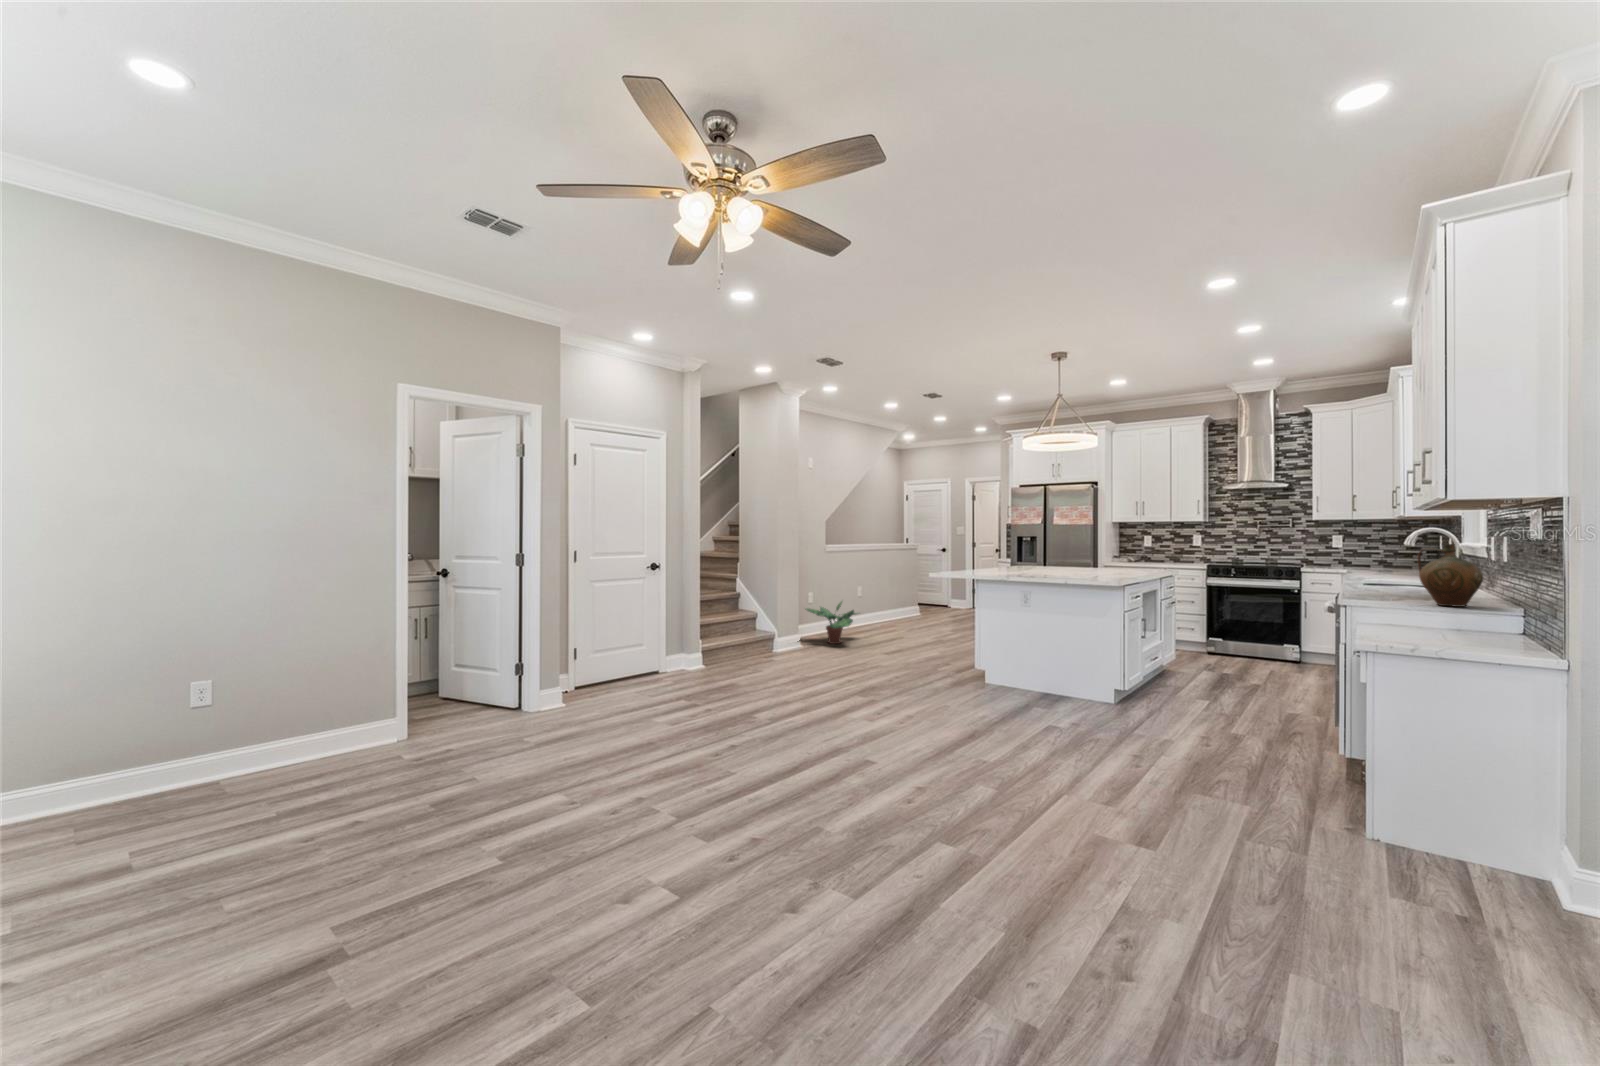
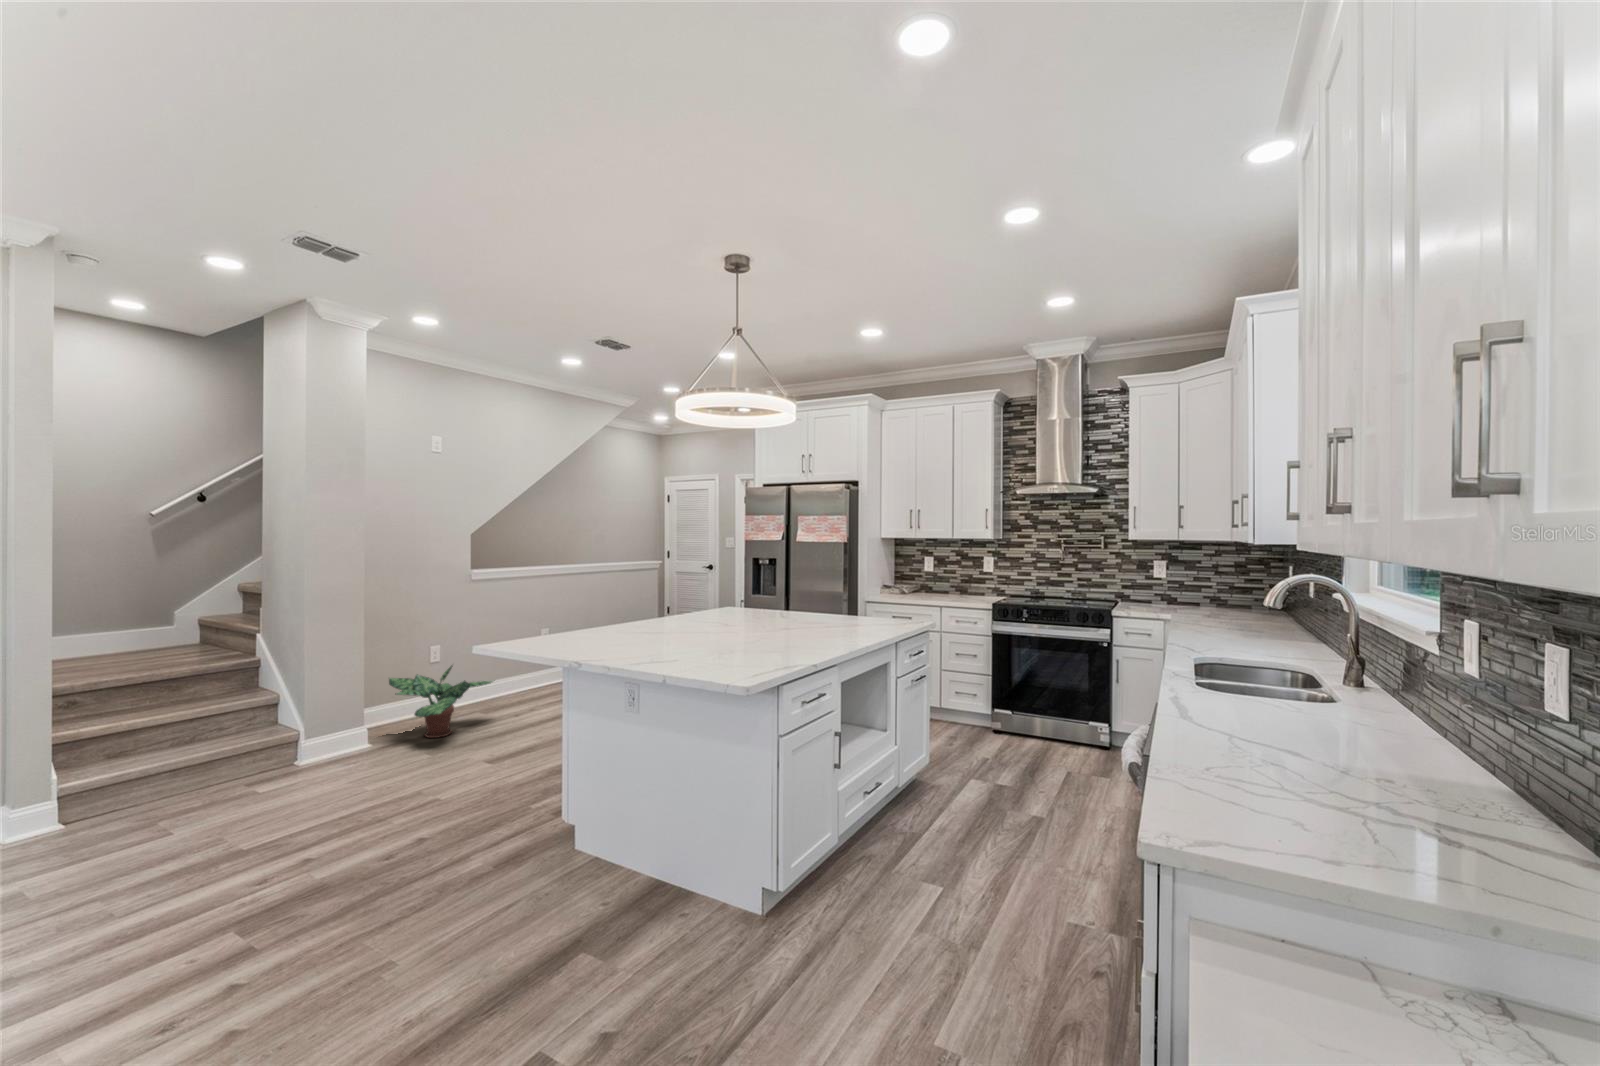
ceramic jug: present [1418,544,1483,607] -> none [1303,654,1471,839]

